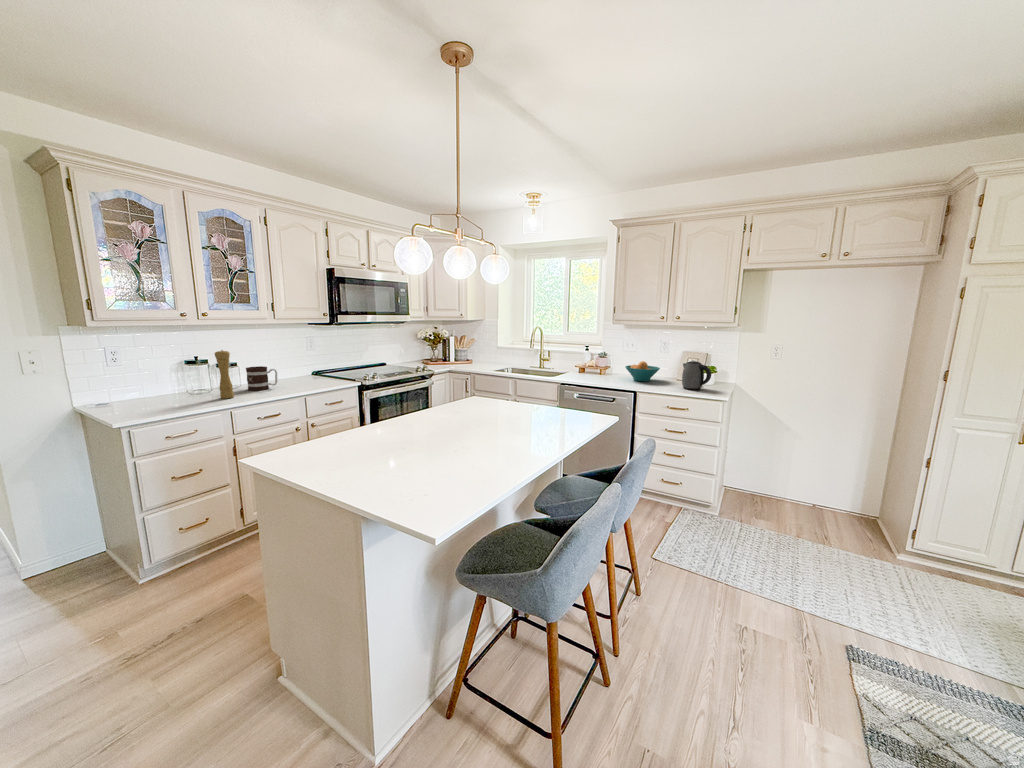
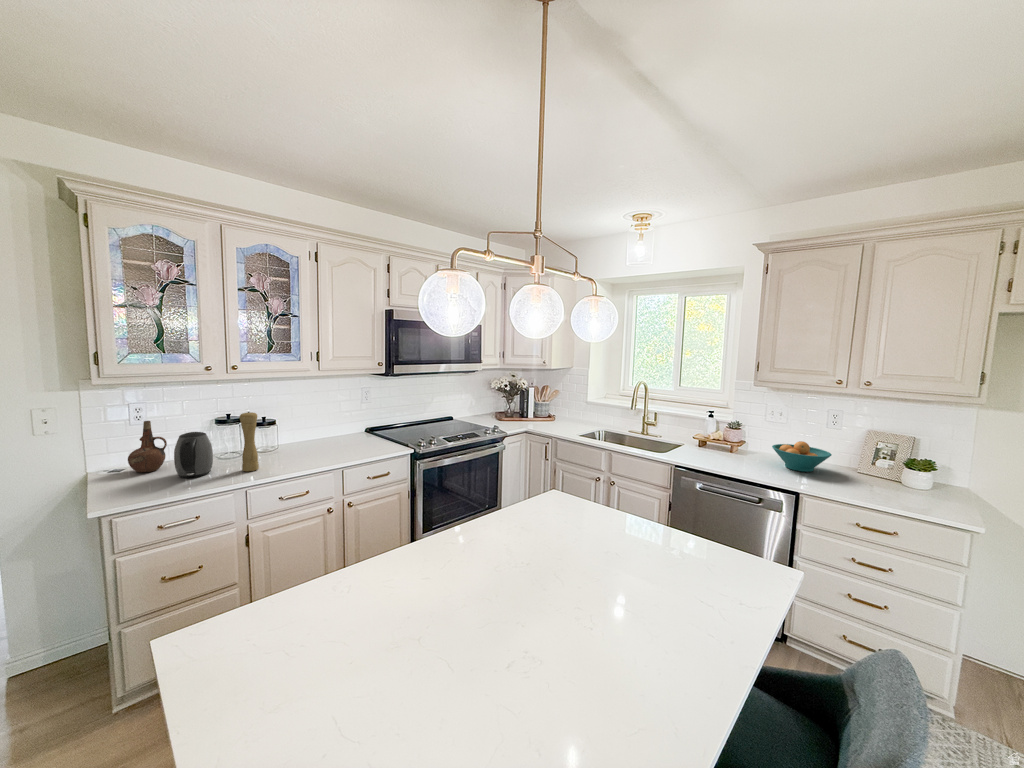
ceramic pitcher: none [114,360,147,403] -> present [128,421,167,472]
kettle: present [682,361,712,390] -> present [174,432,213,478]
mug: present [246,366,277,391] -> none [281,427,317,458]

